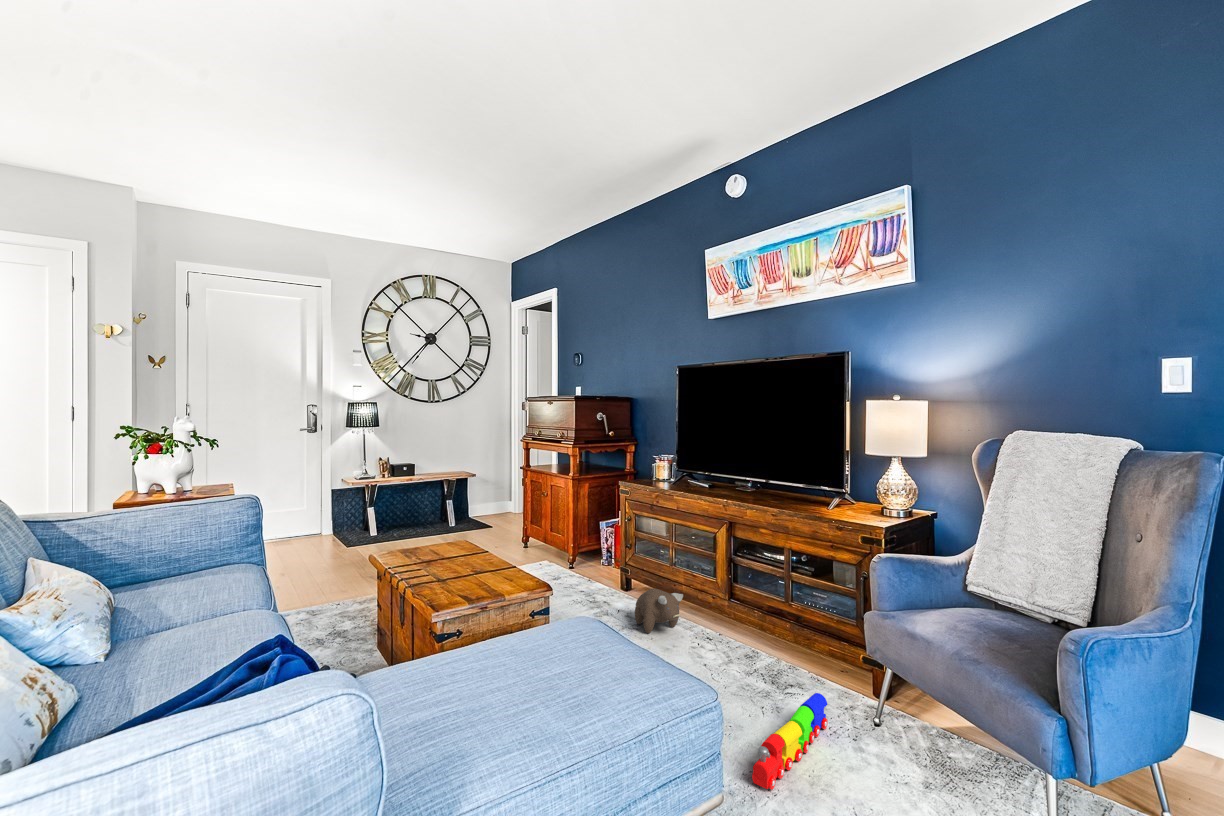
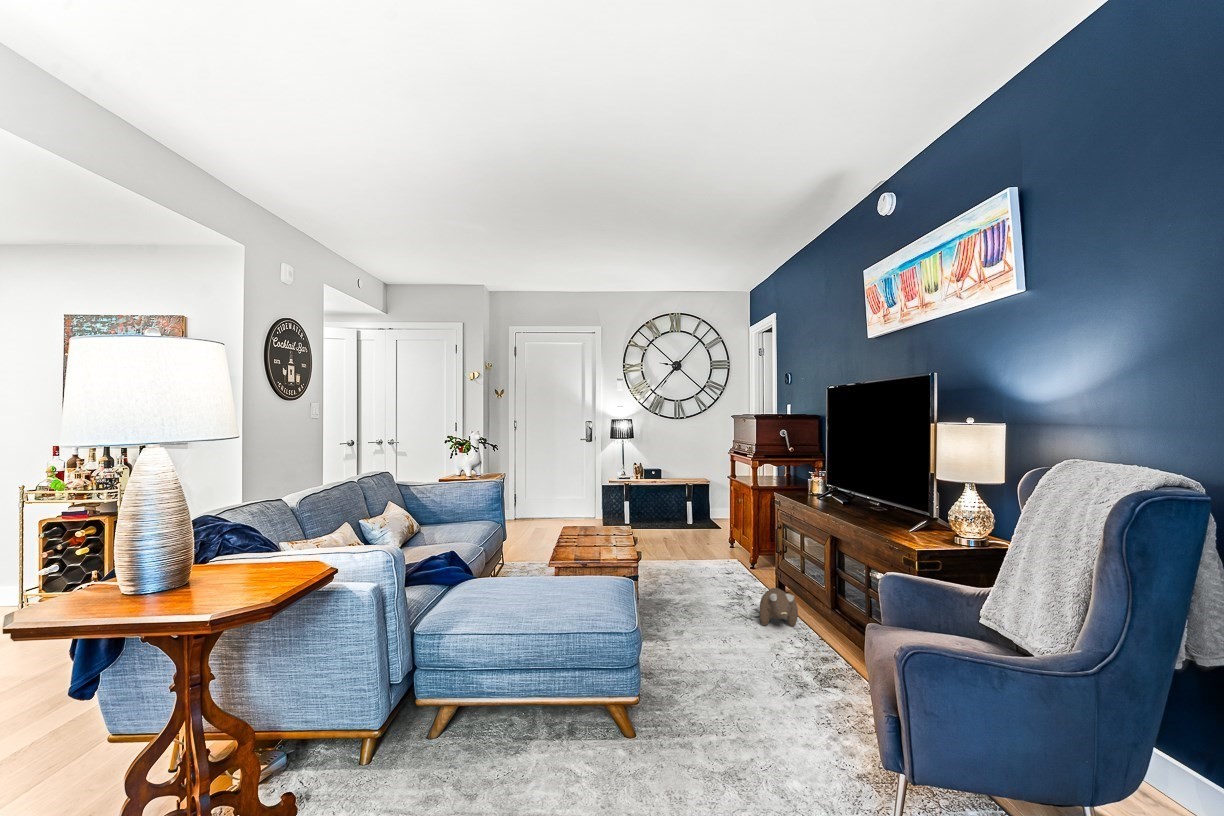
toy train: present [752,693,828,790] -> none [729,689,844,739]

